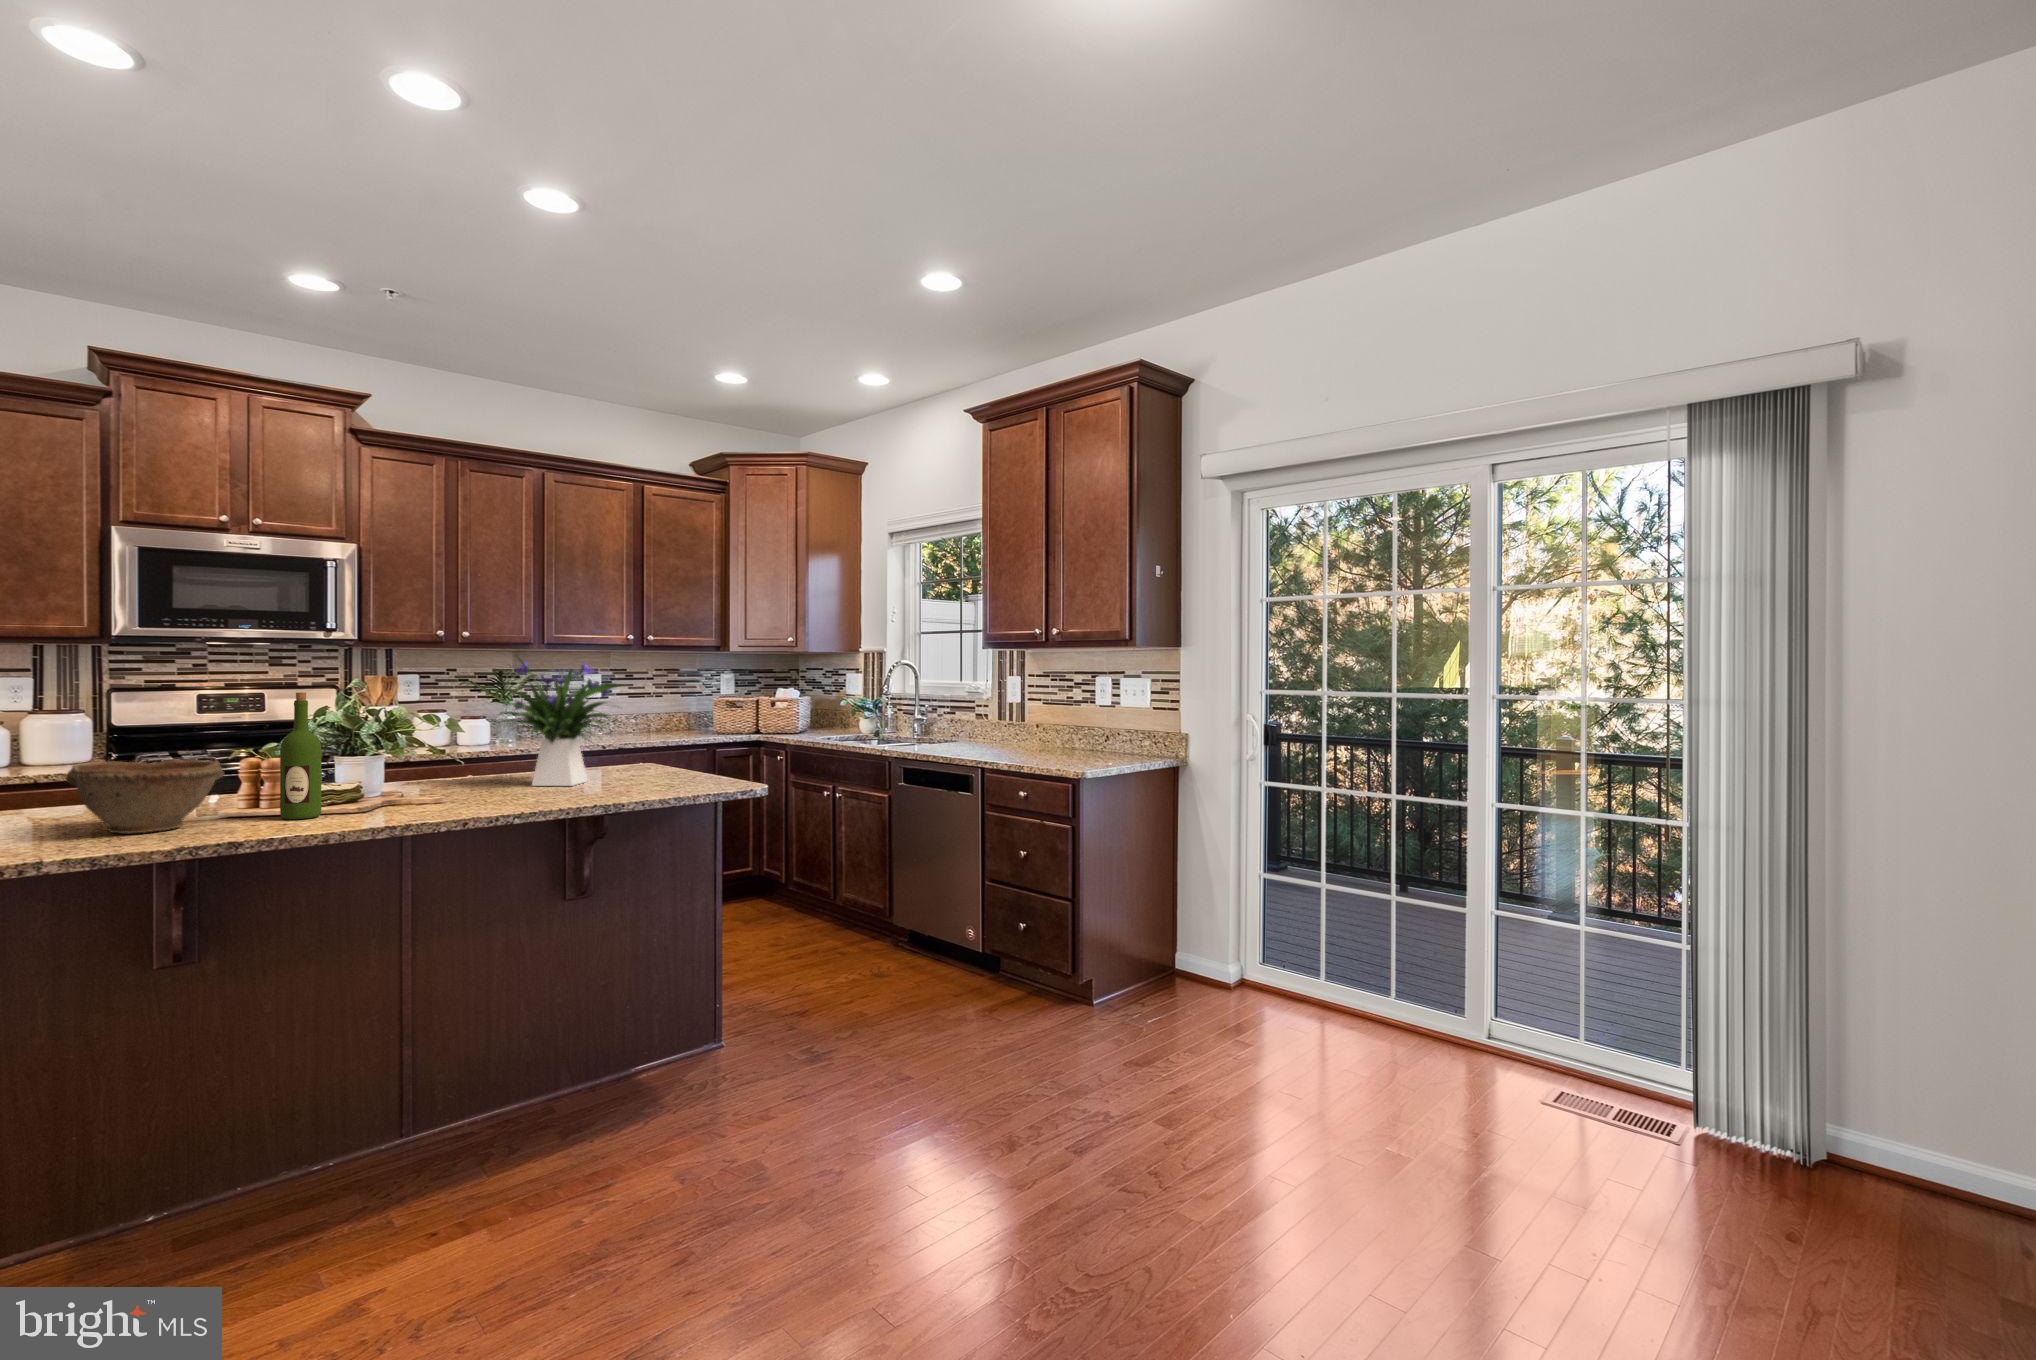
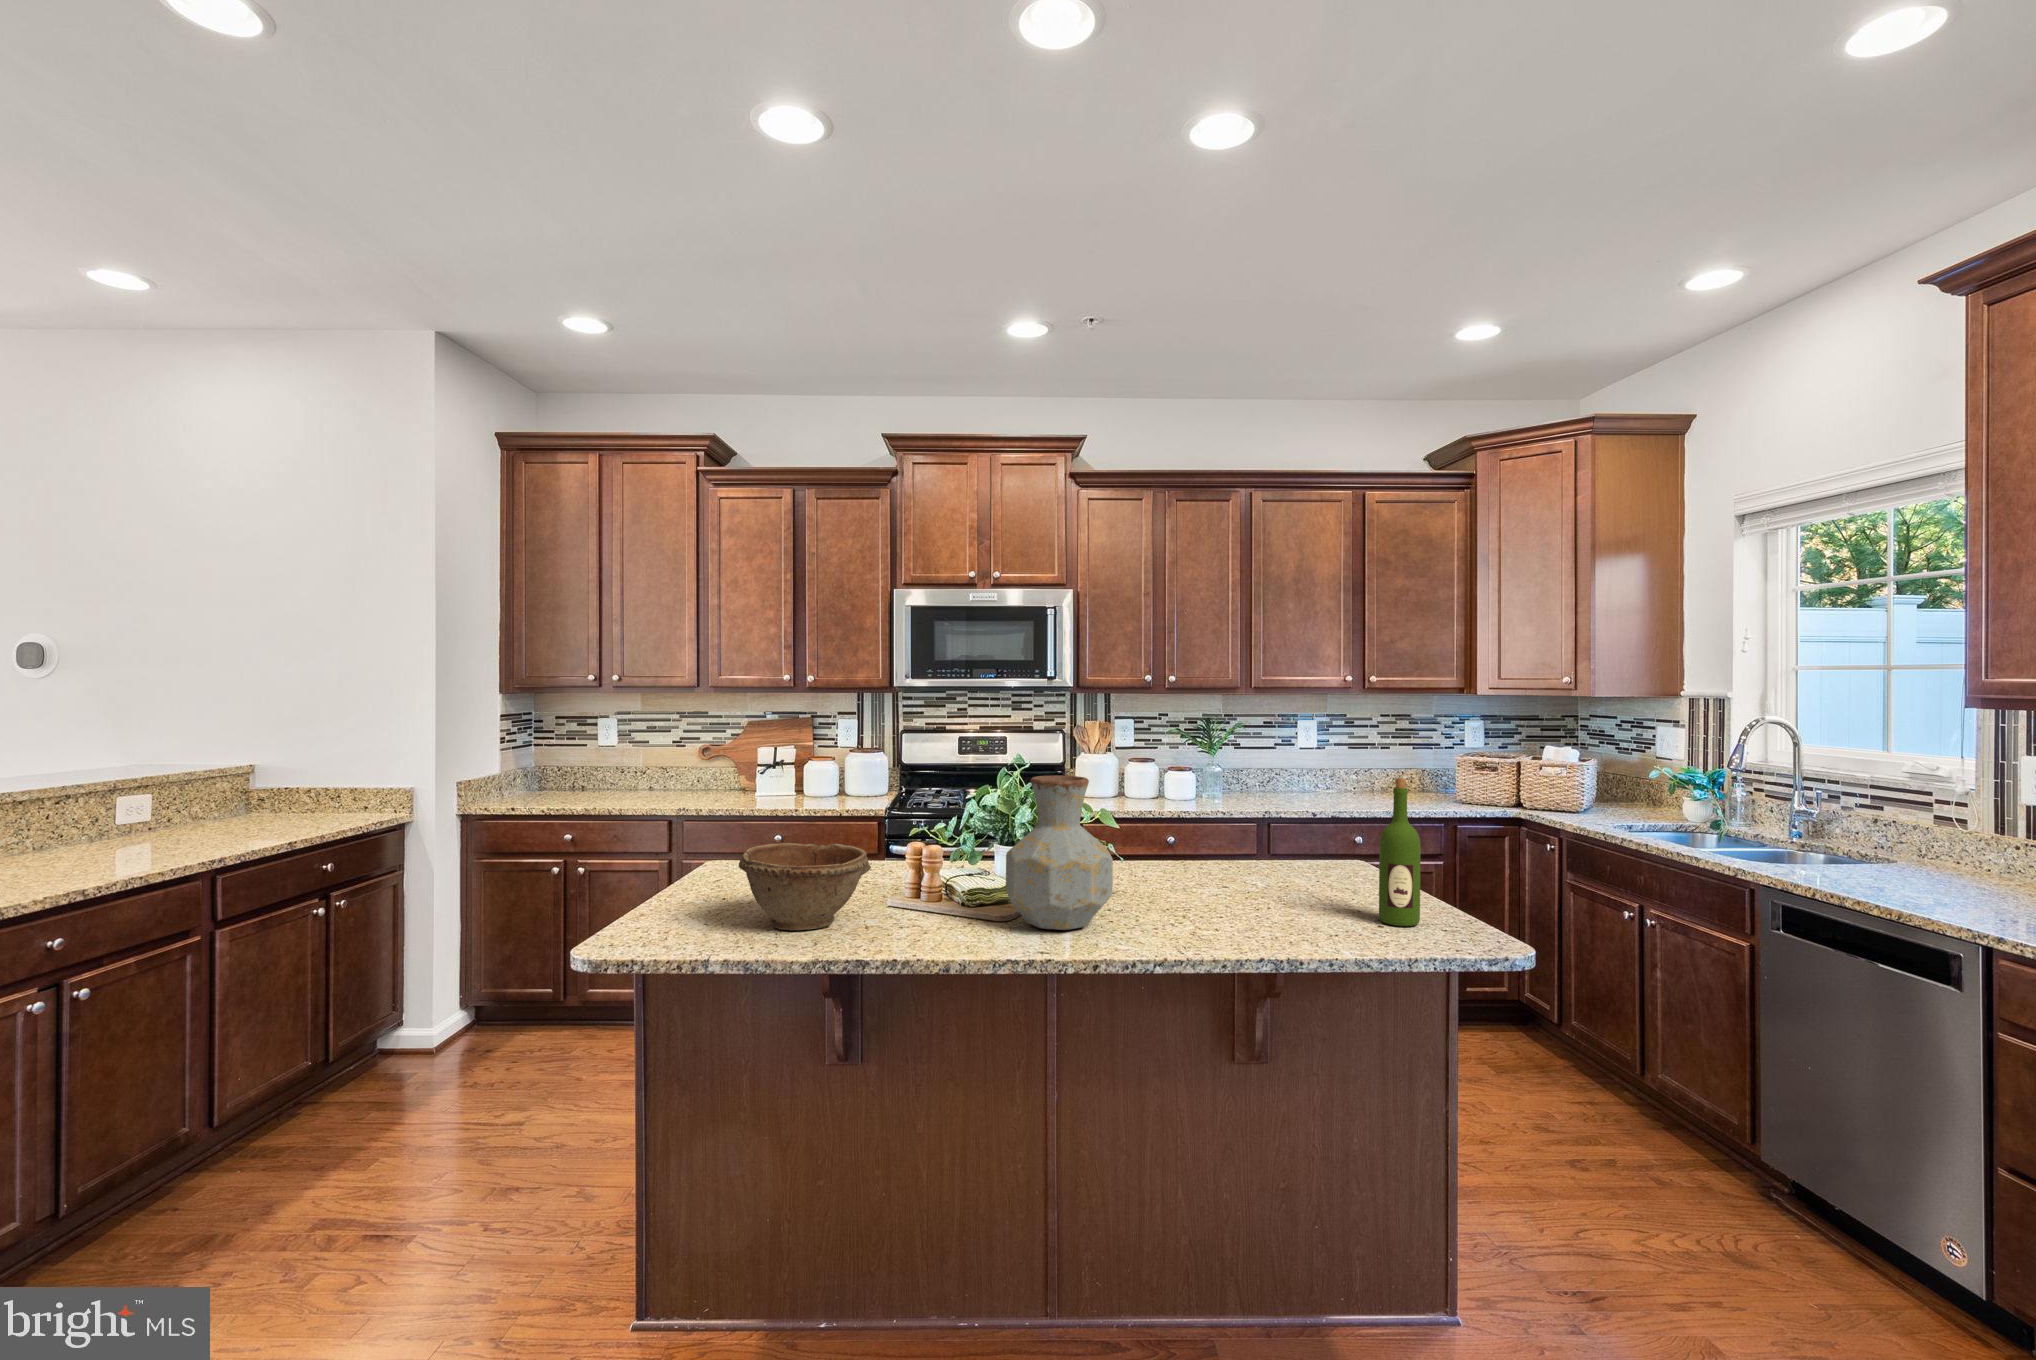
flower arrangement: present [503,656,621,786] -> none [1146,722,1320,904]
vase: none [366,691,466,810] -> present [1006,775,1113,930]
wine bottle: present [280,692,321,819] -> present [1379,778,1421,926]

